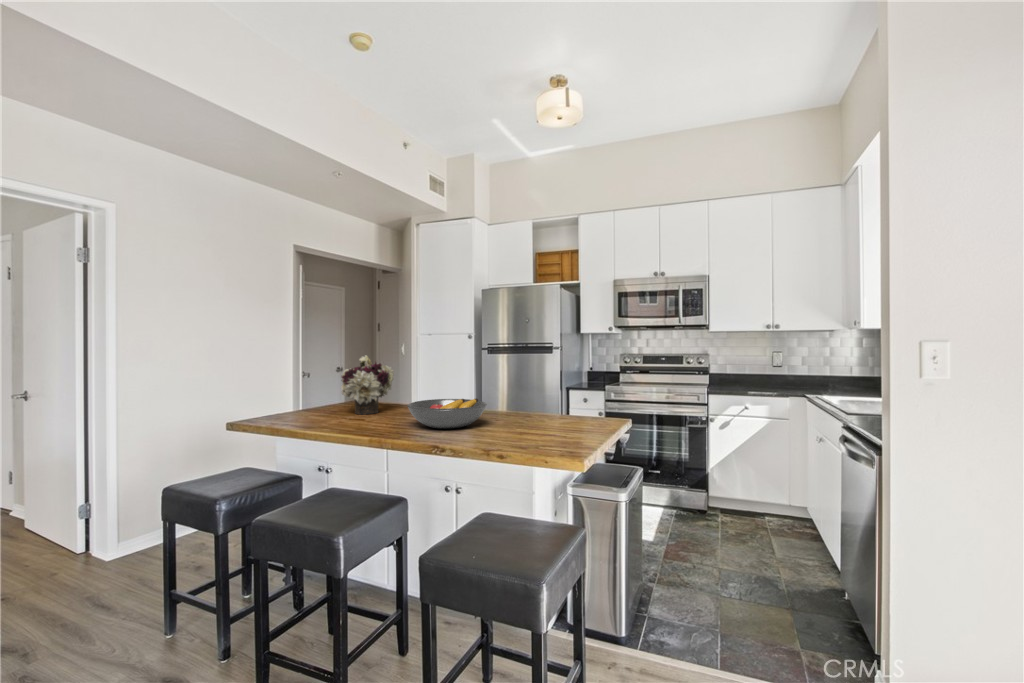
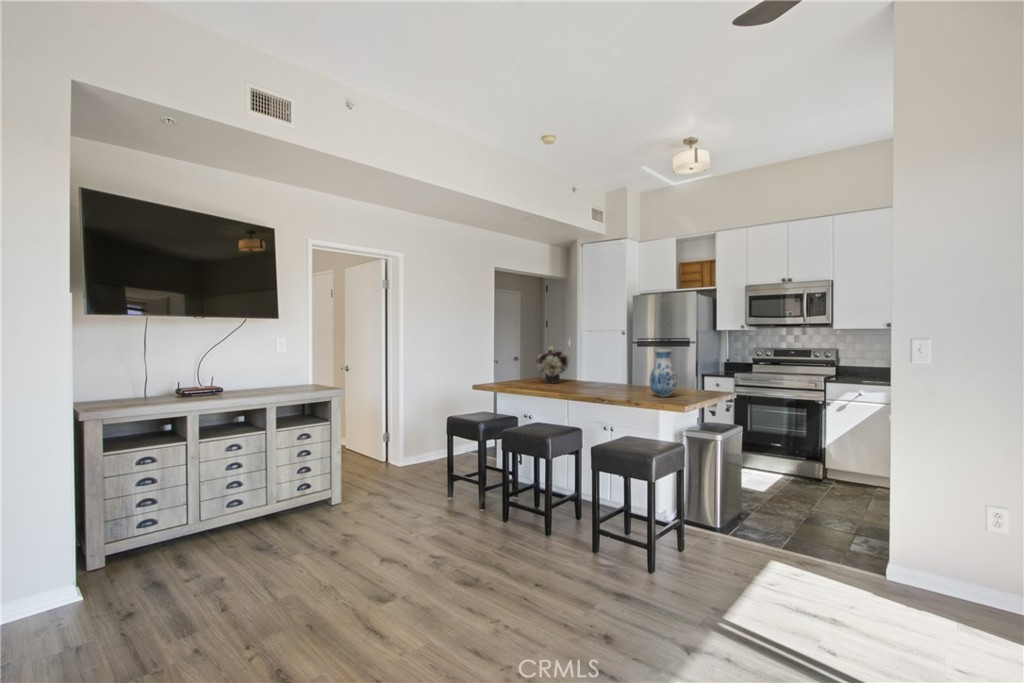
vase: none [521,360,566,440] -> present [650,349,677,397]
fruit bowl: present [407,398,487,429] -> none [581,373,630,390]

